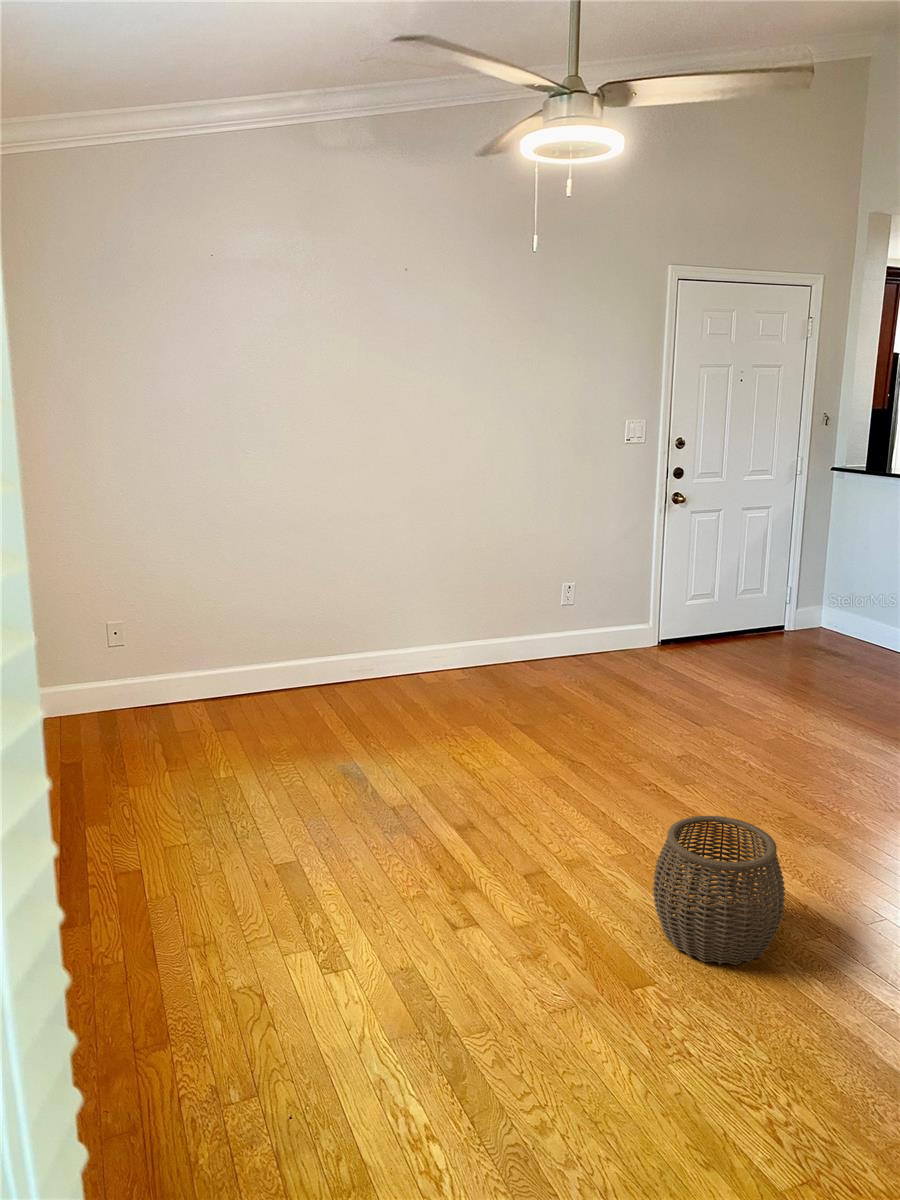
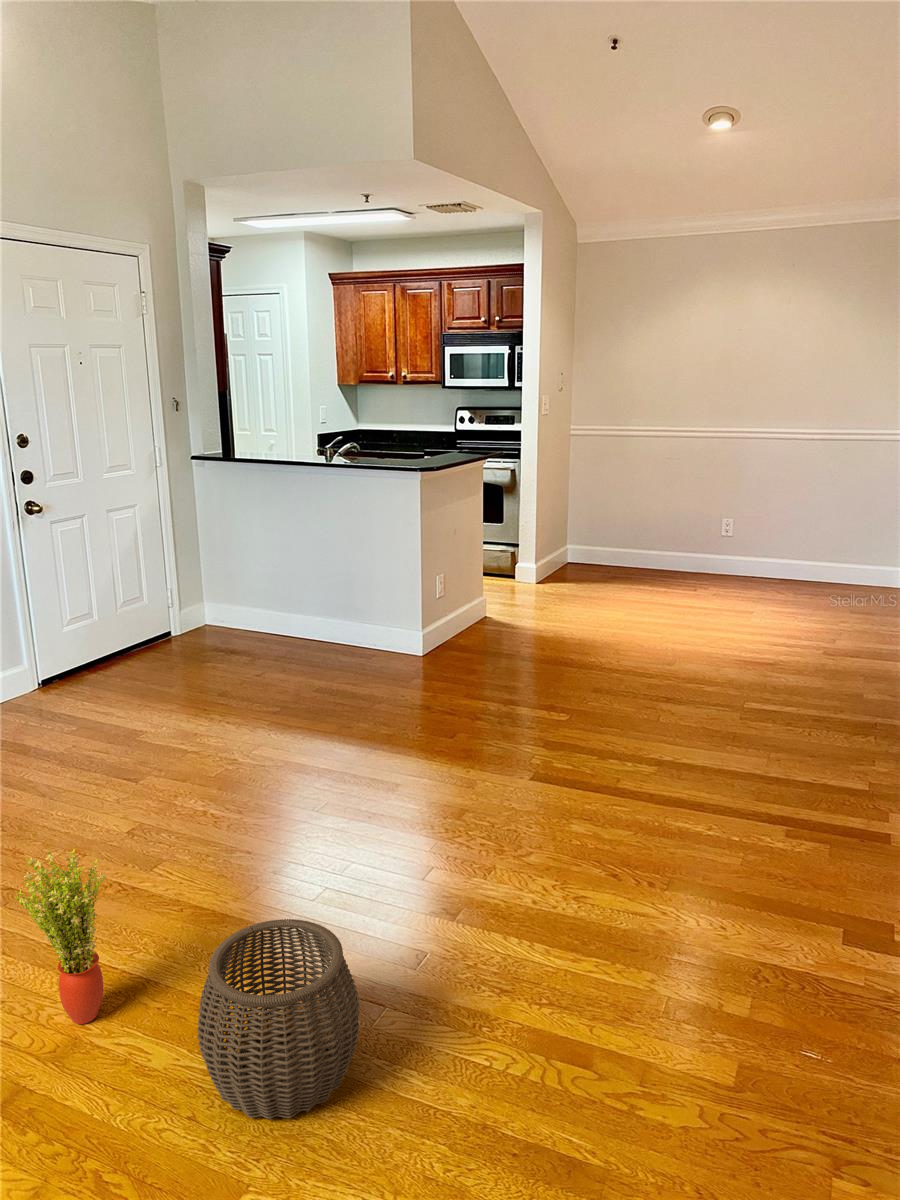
potted plant: none [563,719,624,854] -> present [15,849,106,1024]

